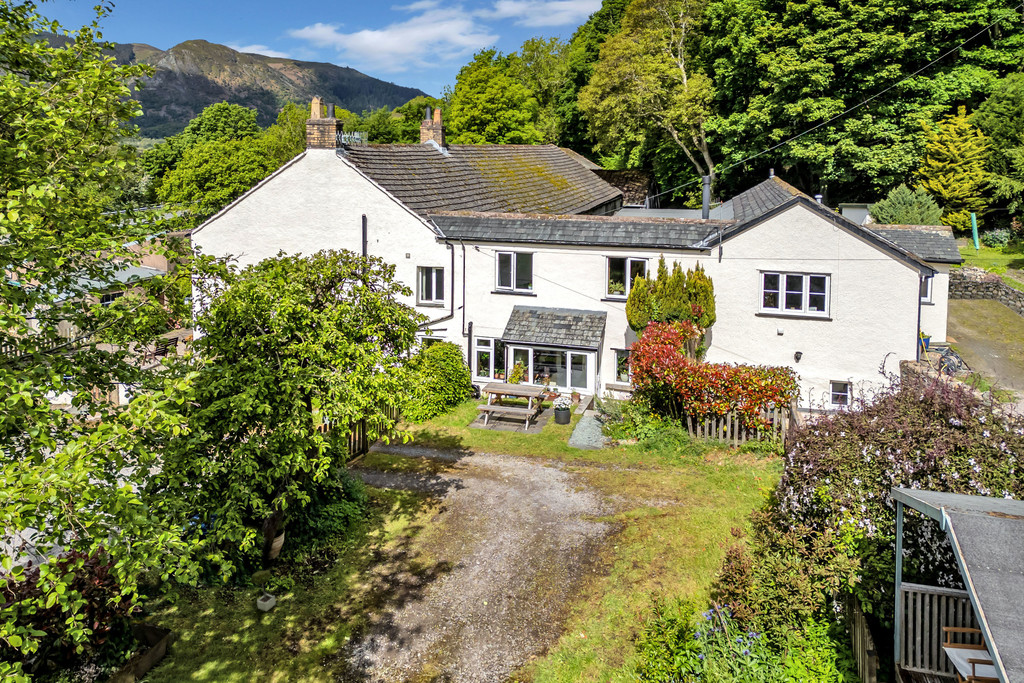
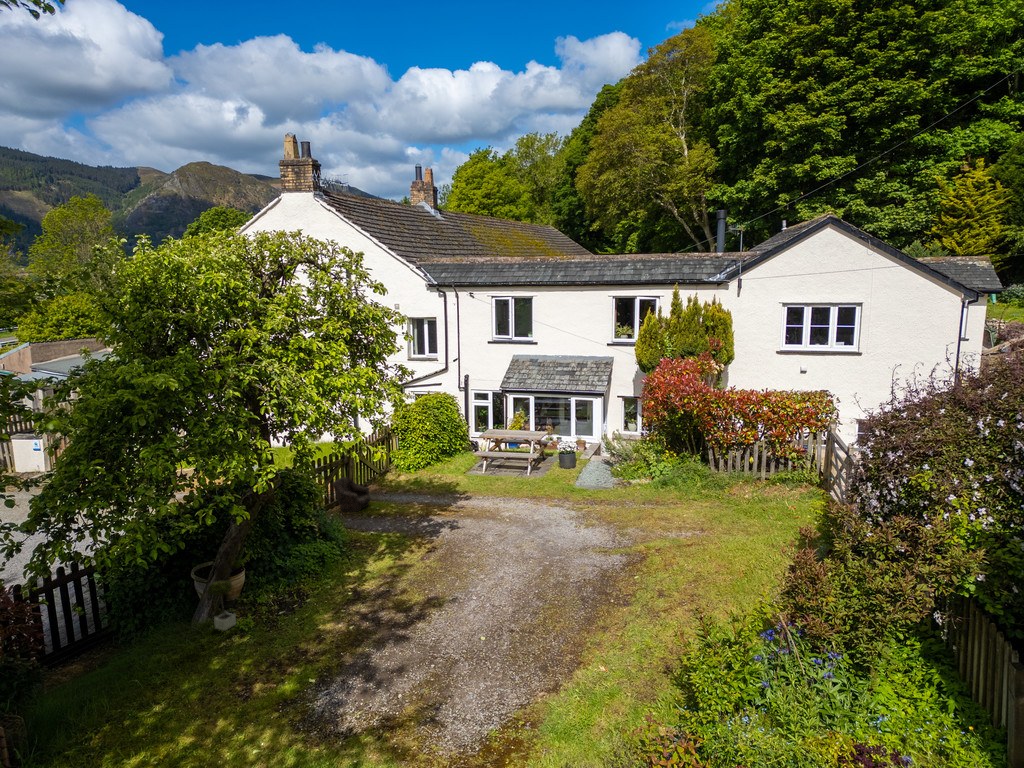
armchair: none [350,436,385,470] -> present [332,477,370,512]

